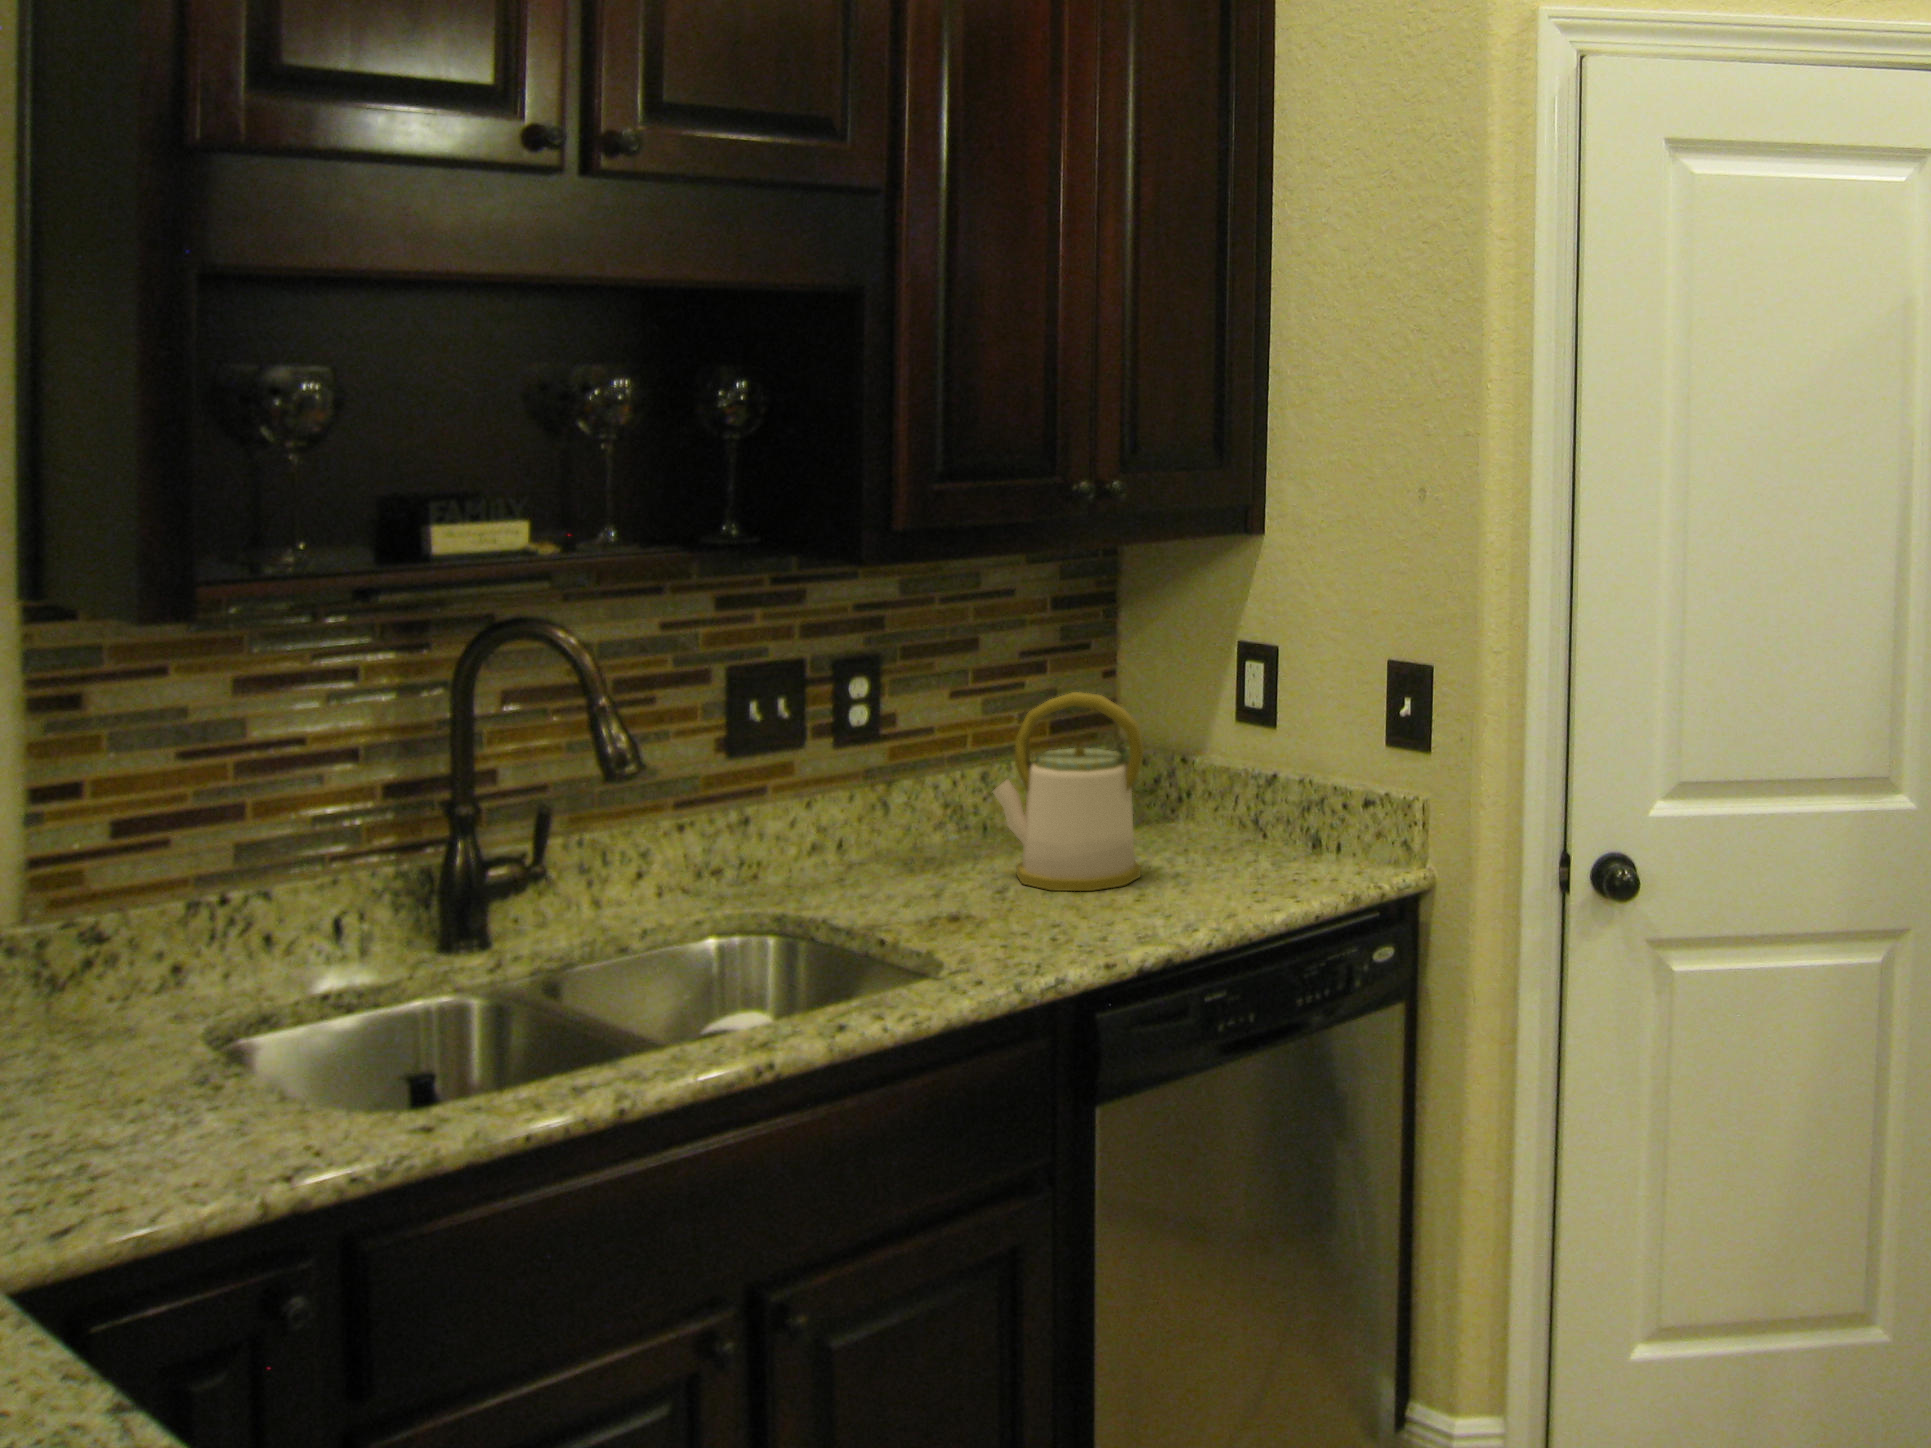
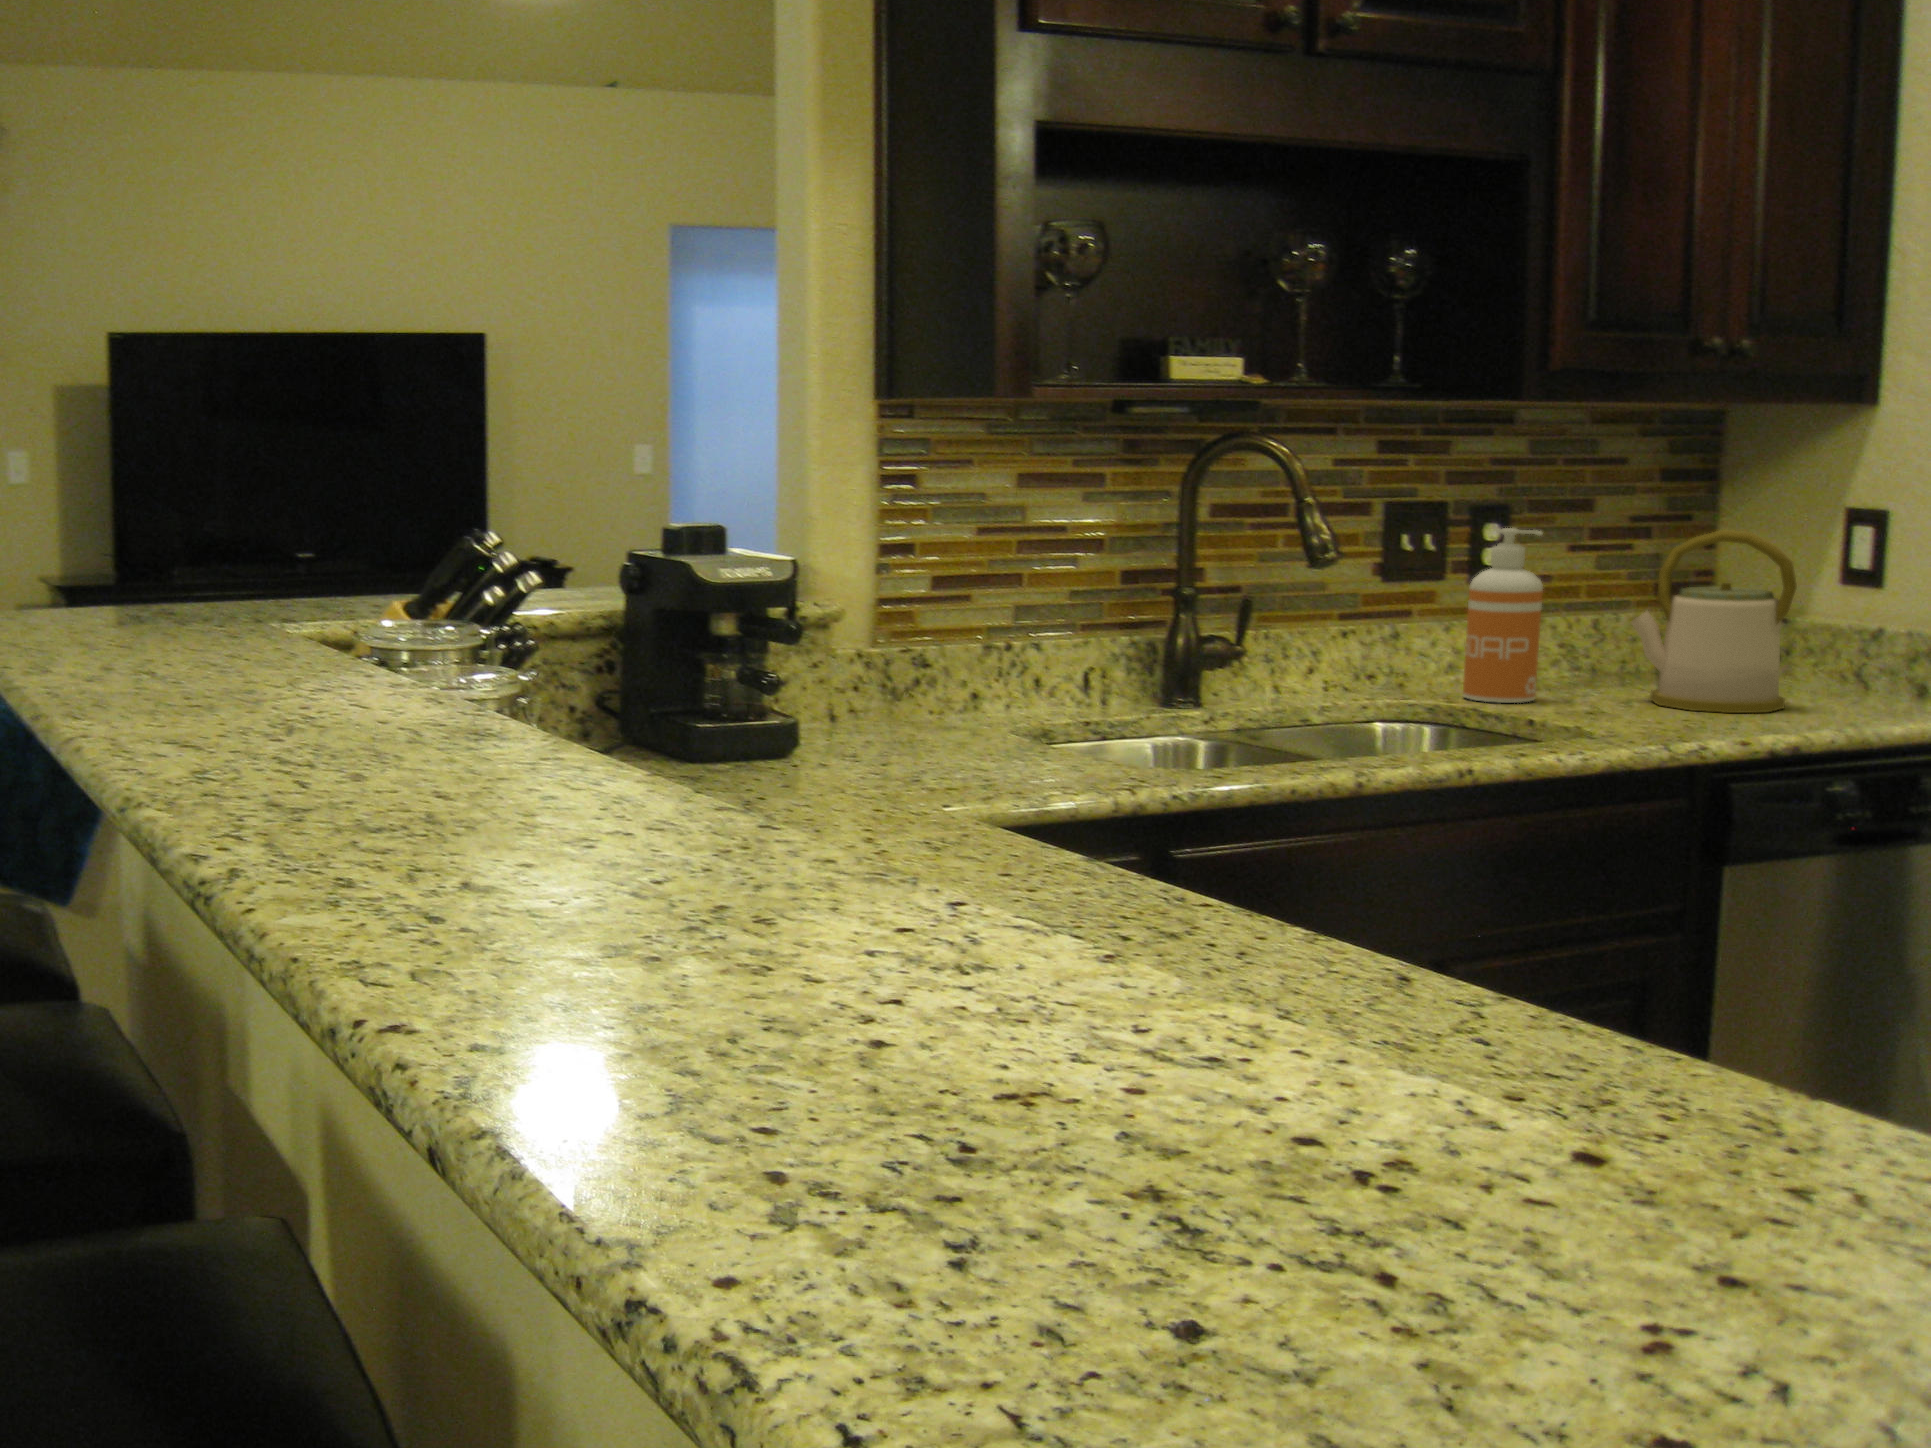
soap dispenser: none [822,698,899,896] -> present [1463,528,1543,703]

